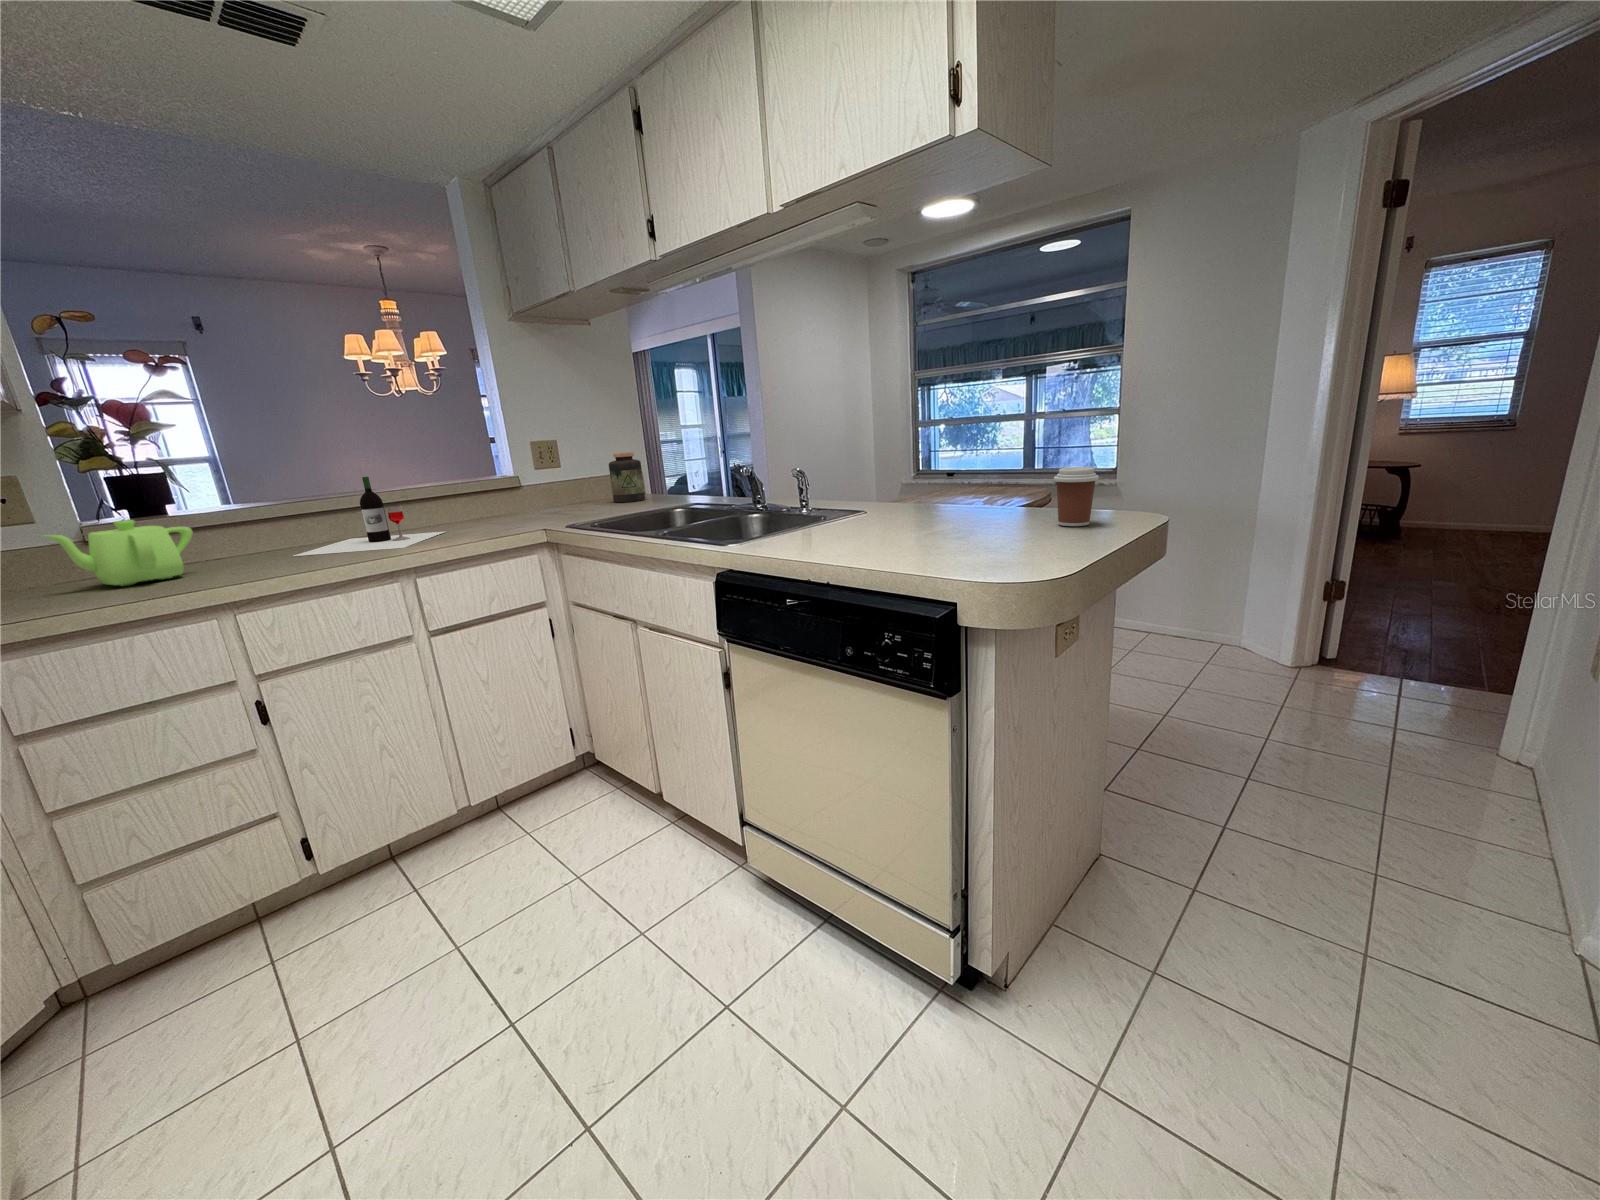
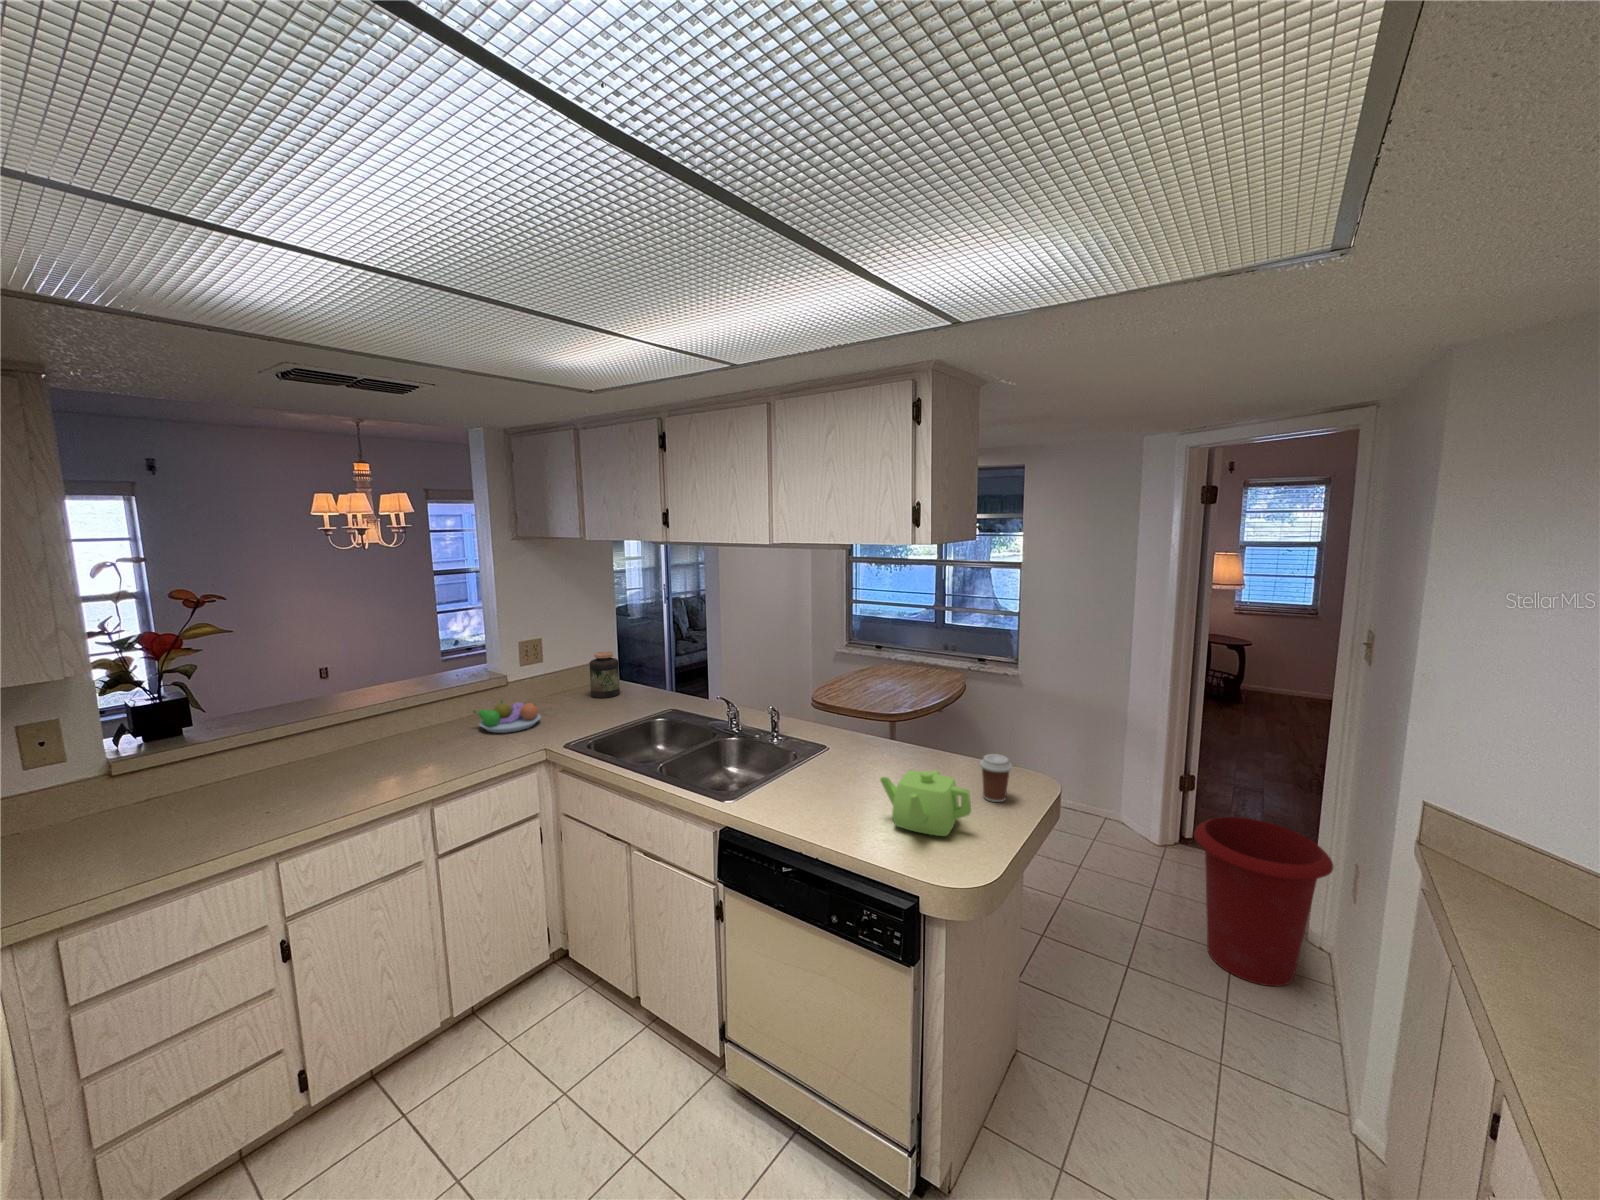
wine bottle: present [294,477,444,556] -> none [319,708,453,791]
fruit bowl: none [476,493,550,523] -> present [473,700,541,733]
teapot: present [44,520,193,586] -> present [880,770,971,836]
waste bin: none [1348,600,1559,799] -> present [1194,817,1334,986]

